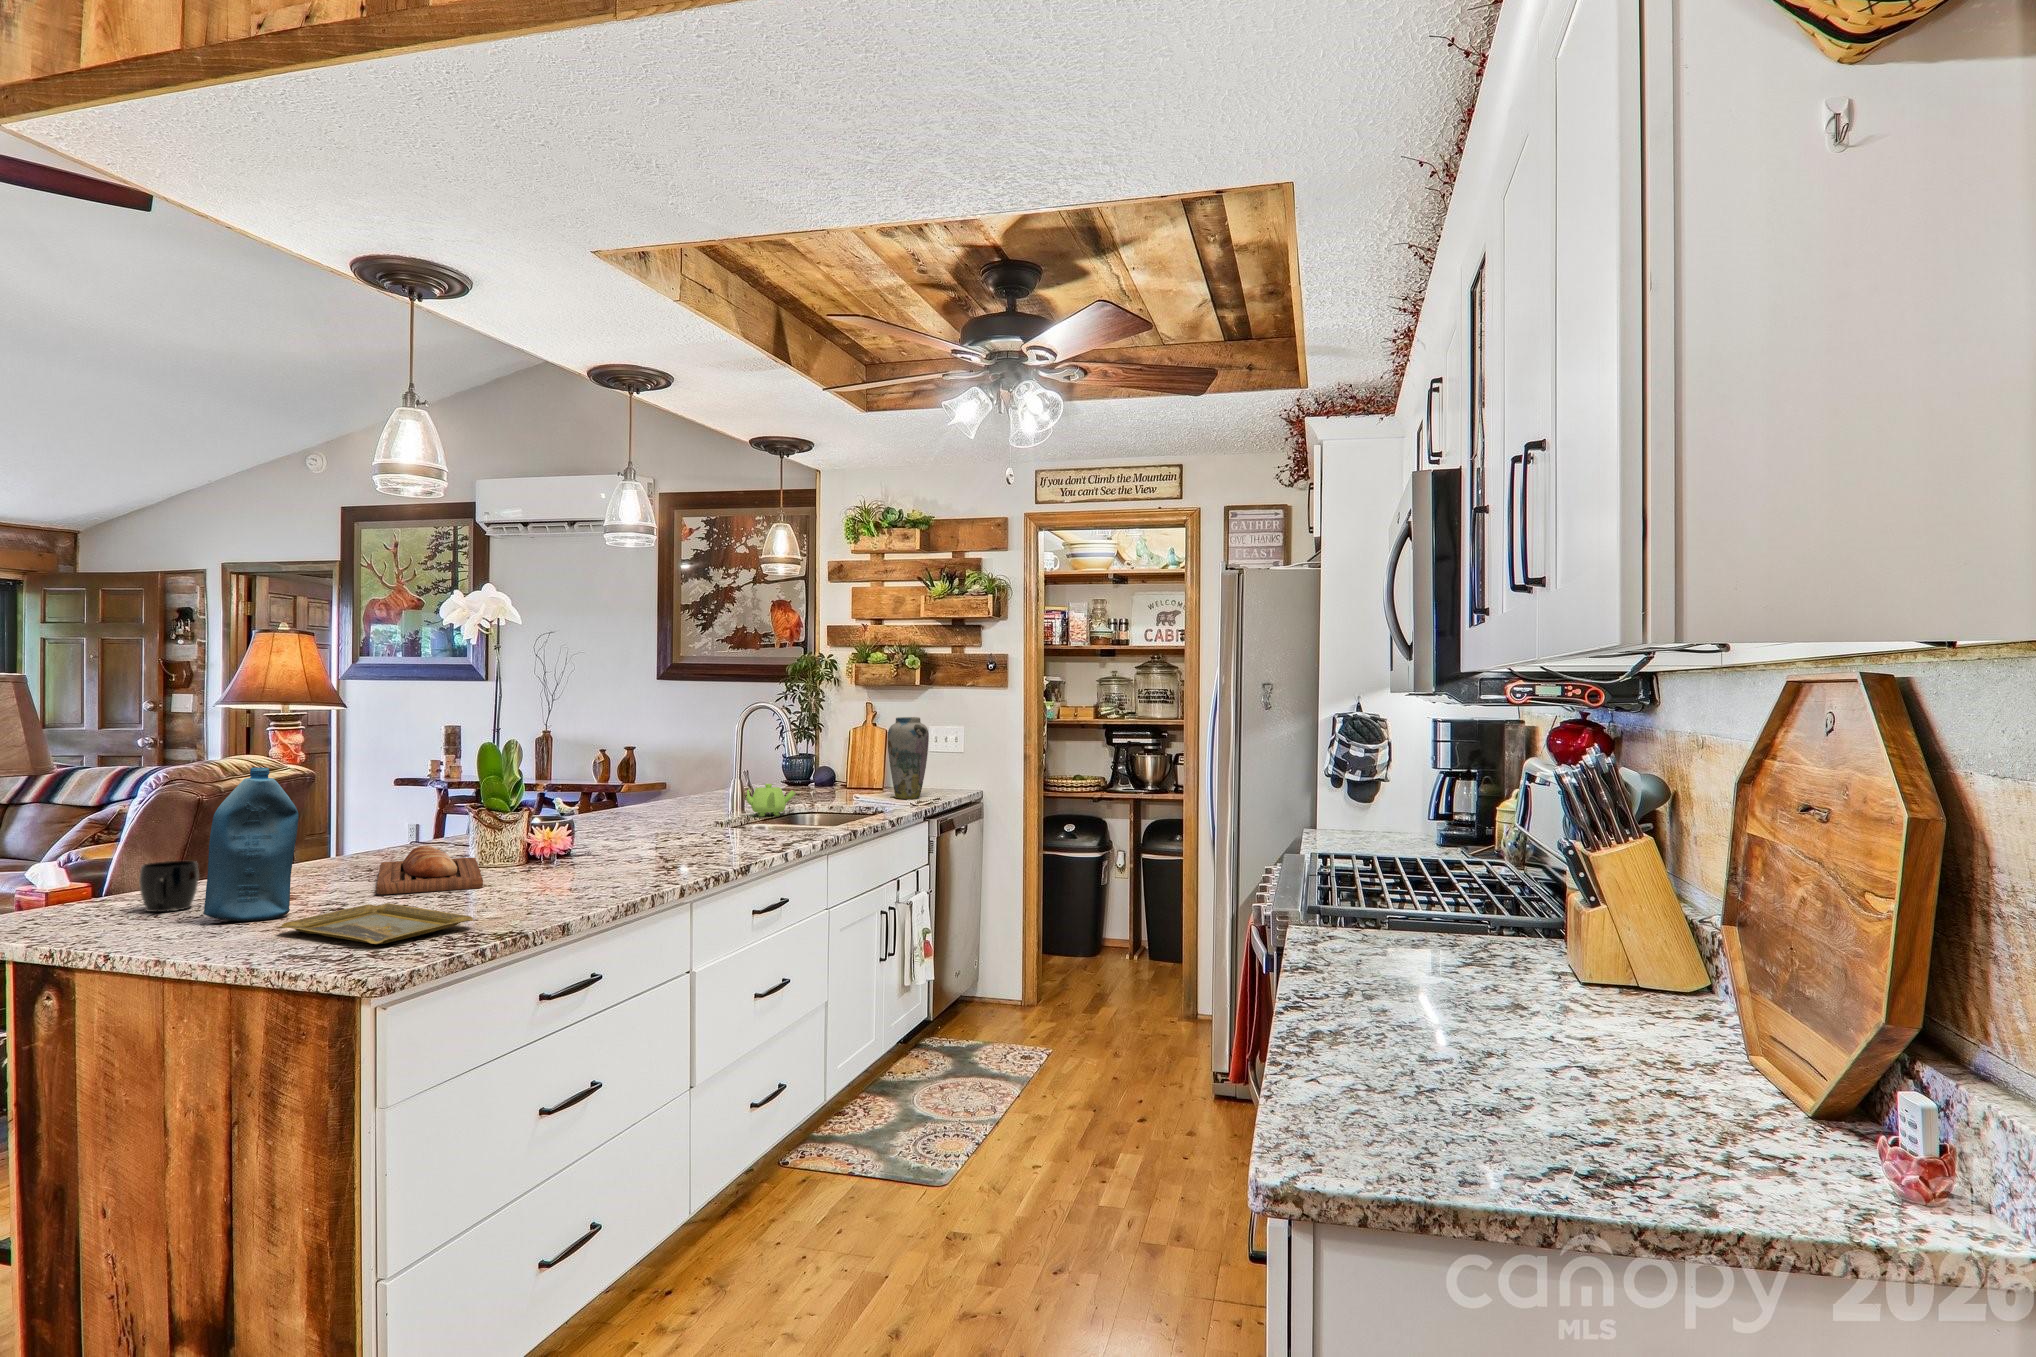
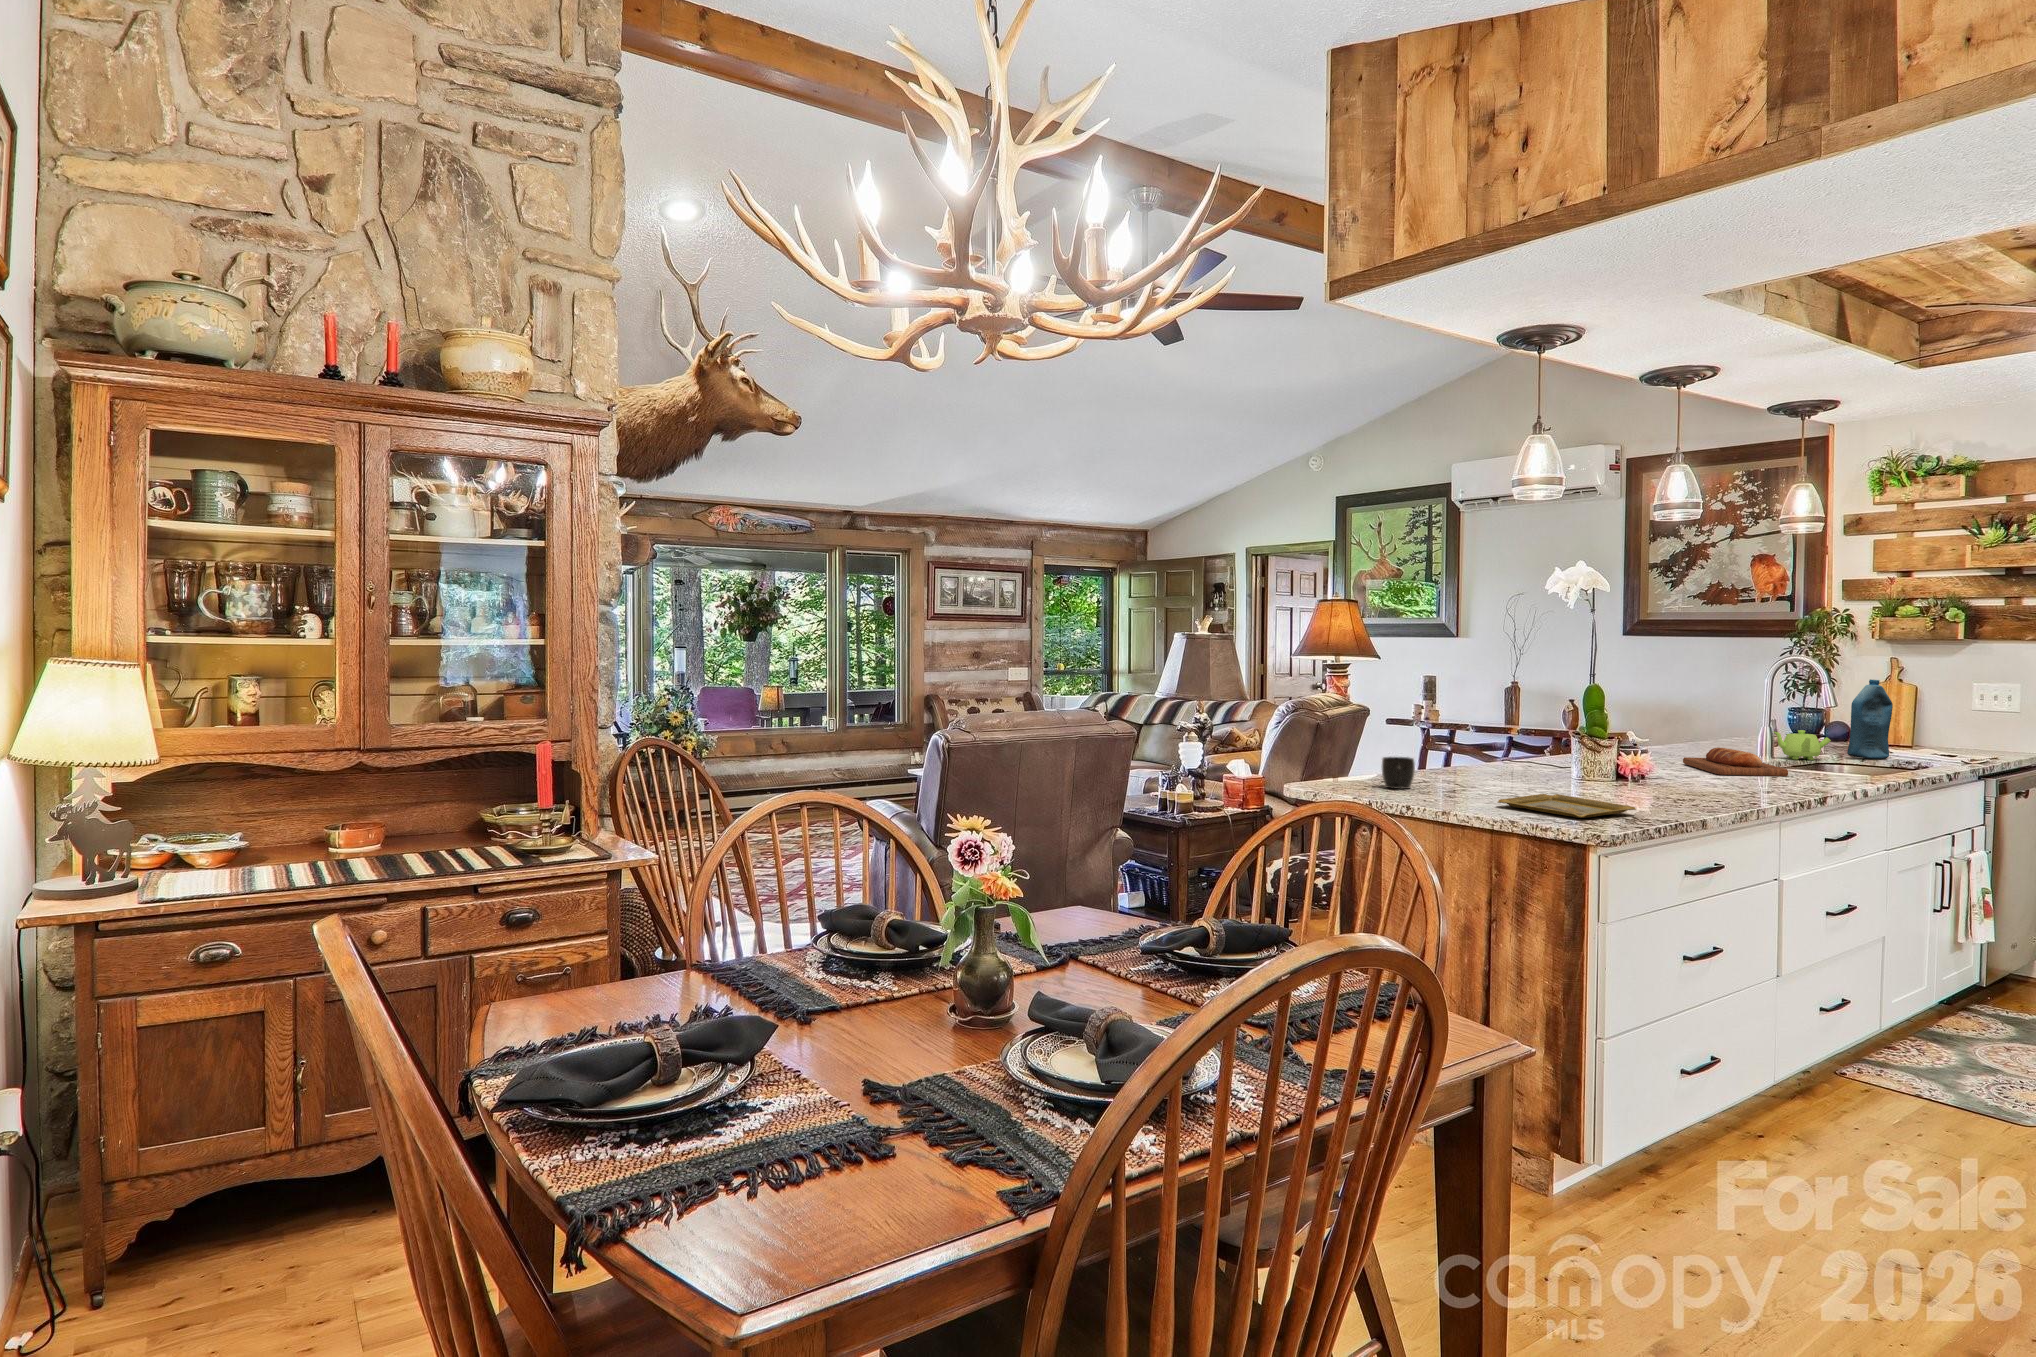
vase: present [887,717,929,799] -> none [1926,671,1980,753]
bottle: present [203,768,299,921] -> present [1847,679,1893,759]
bread loaf: present [376,846,483,894] -> present [1683,748,1788,776]

